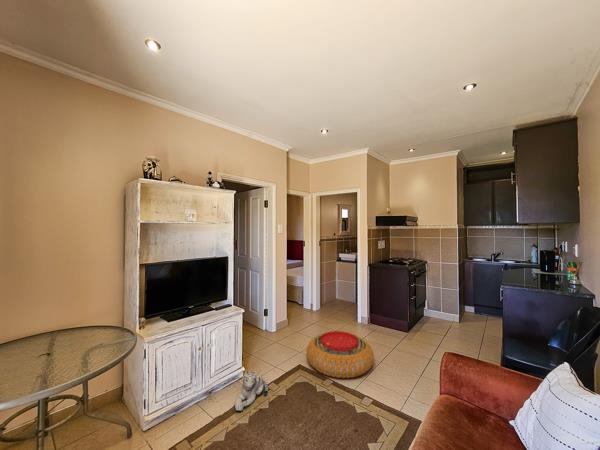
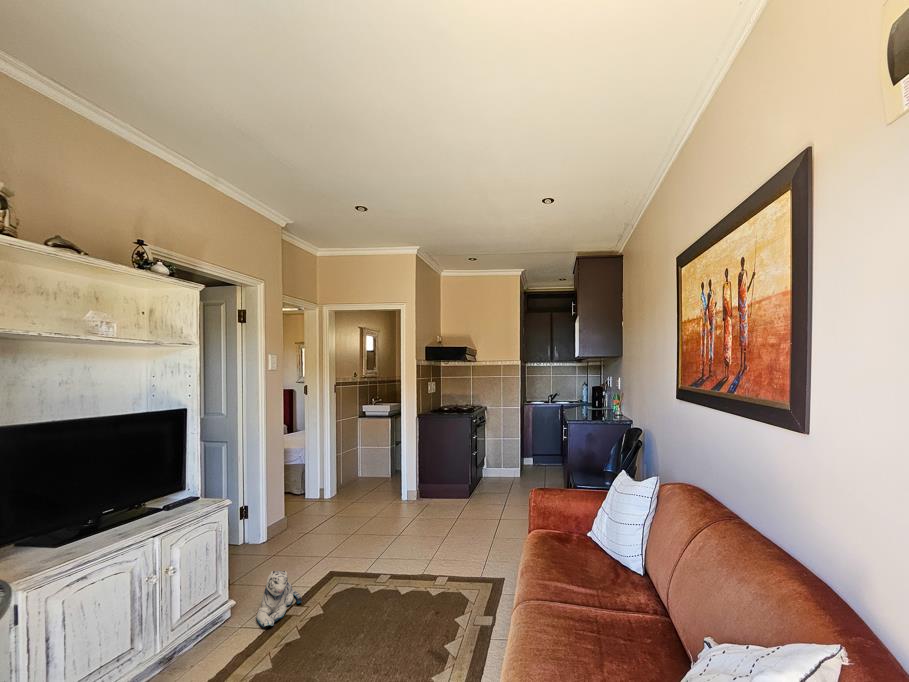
pouf: present [307,331,374,378] -> none [343,509,439,568]

